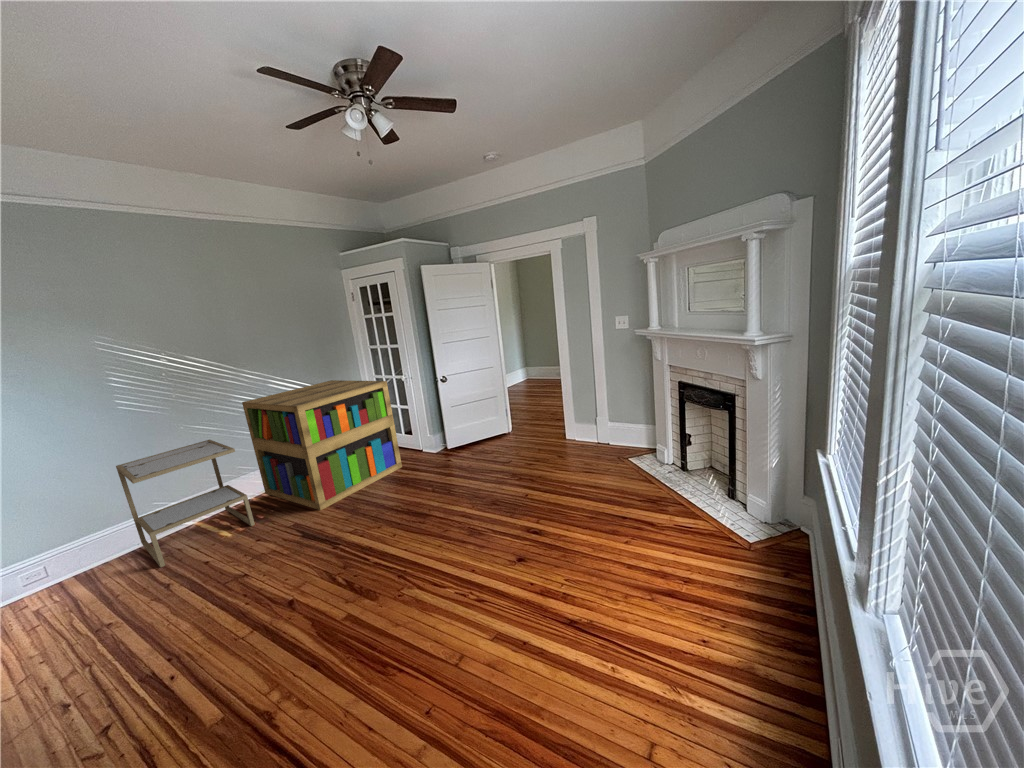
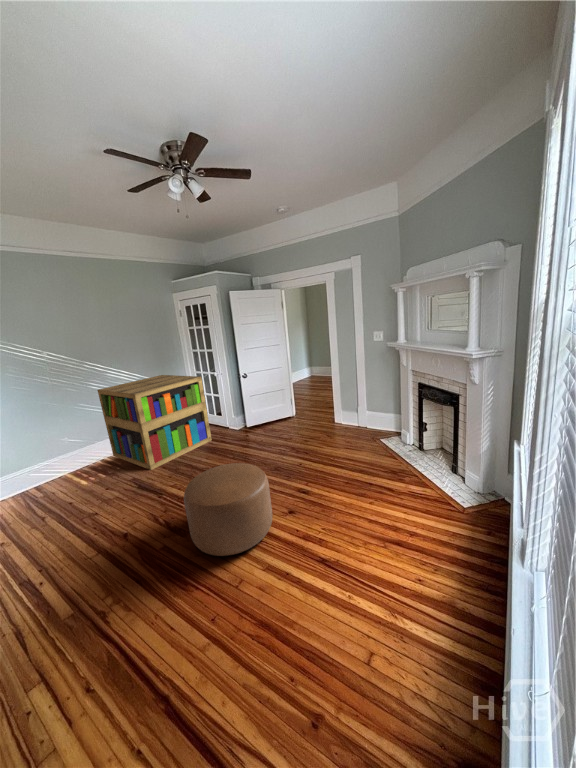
side table: present [116,440,255,567] -> none [9,416,105,506]
ottoman: none [376,494,497,624] -> present [184,463,272,556]

